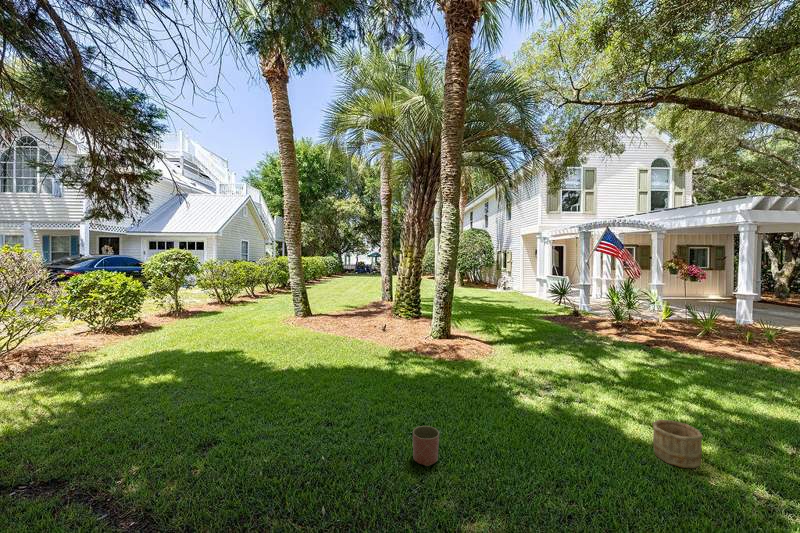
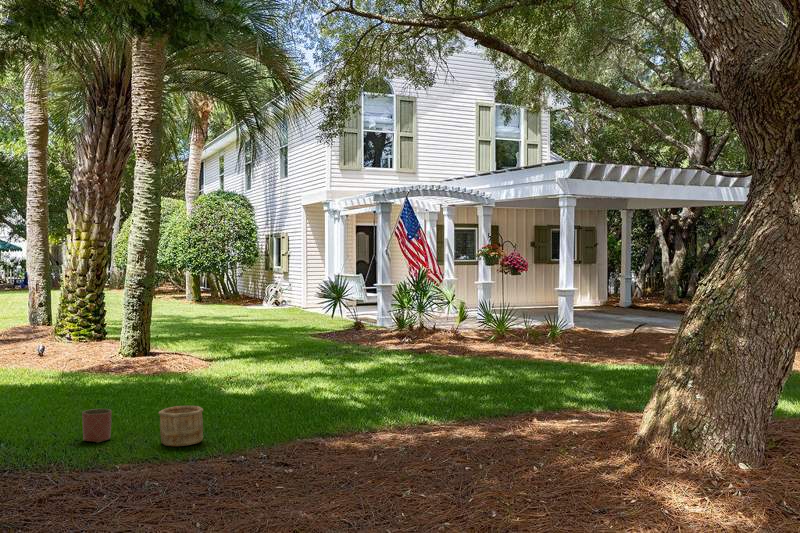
wooden bucket: present [652,420,703,468] -> present [158,406,203,446]

